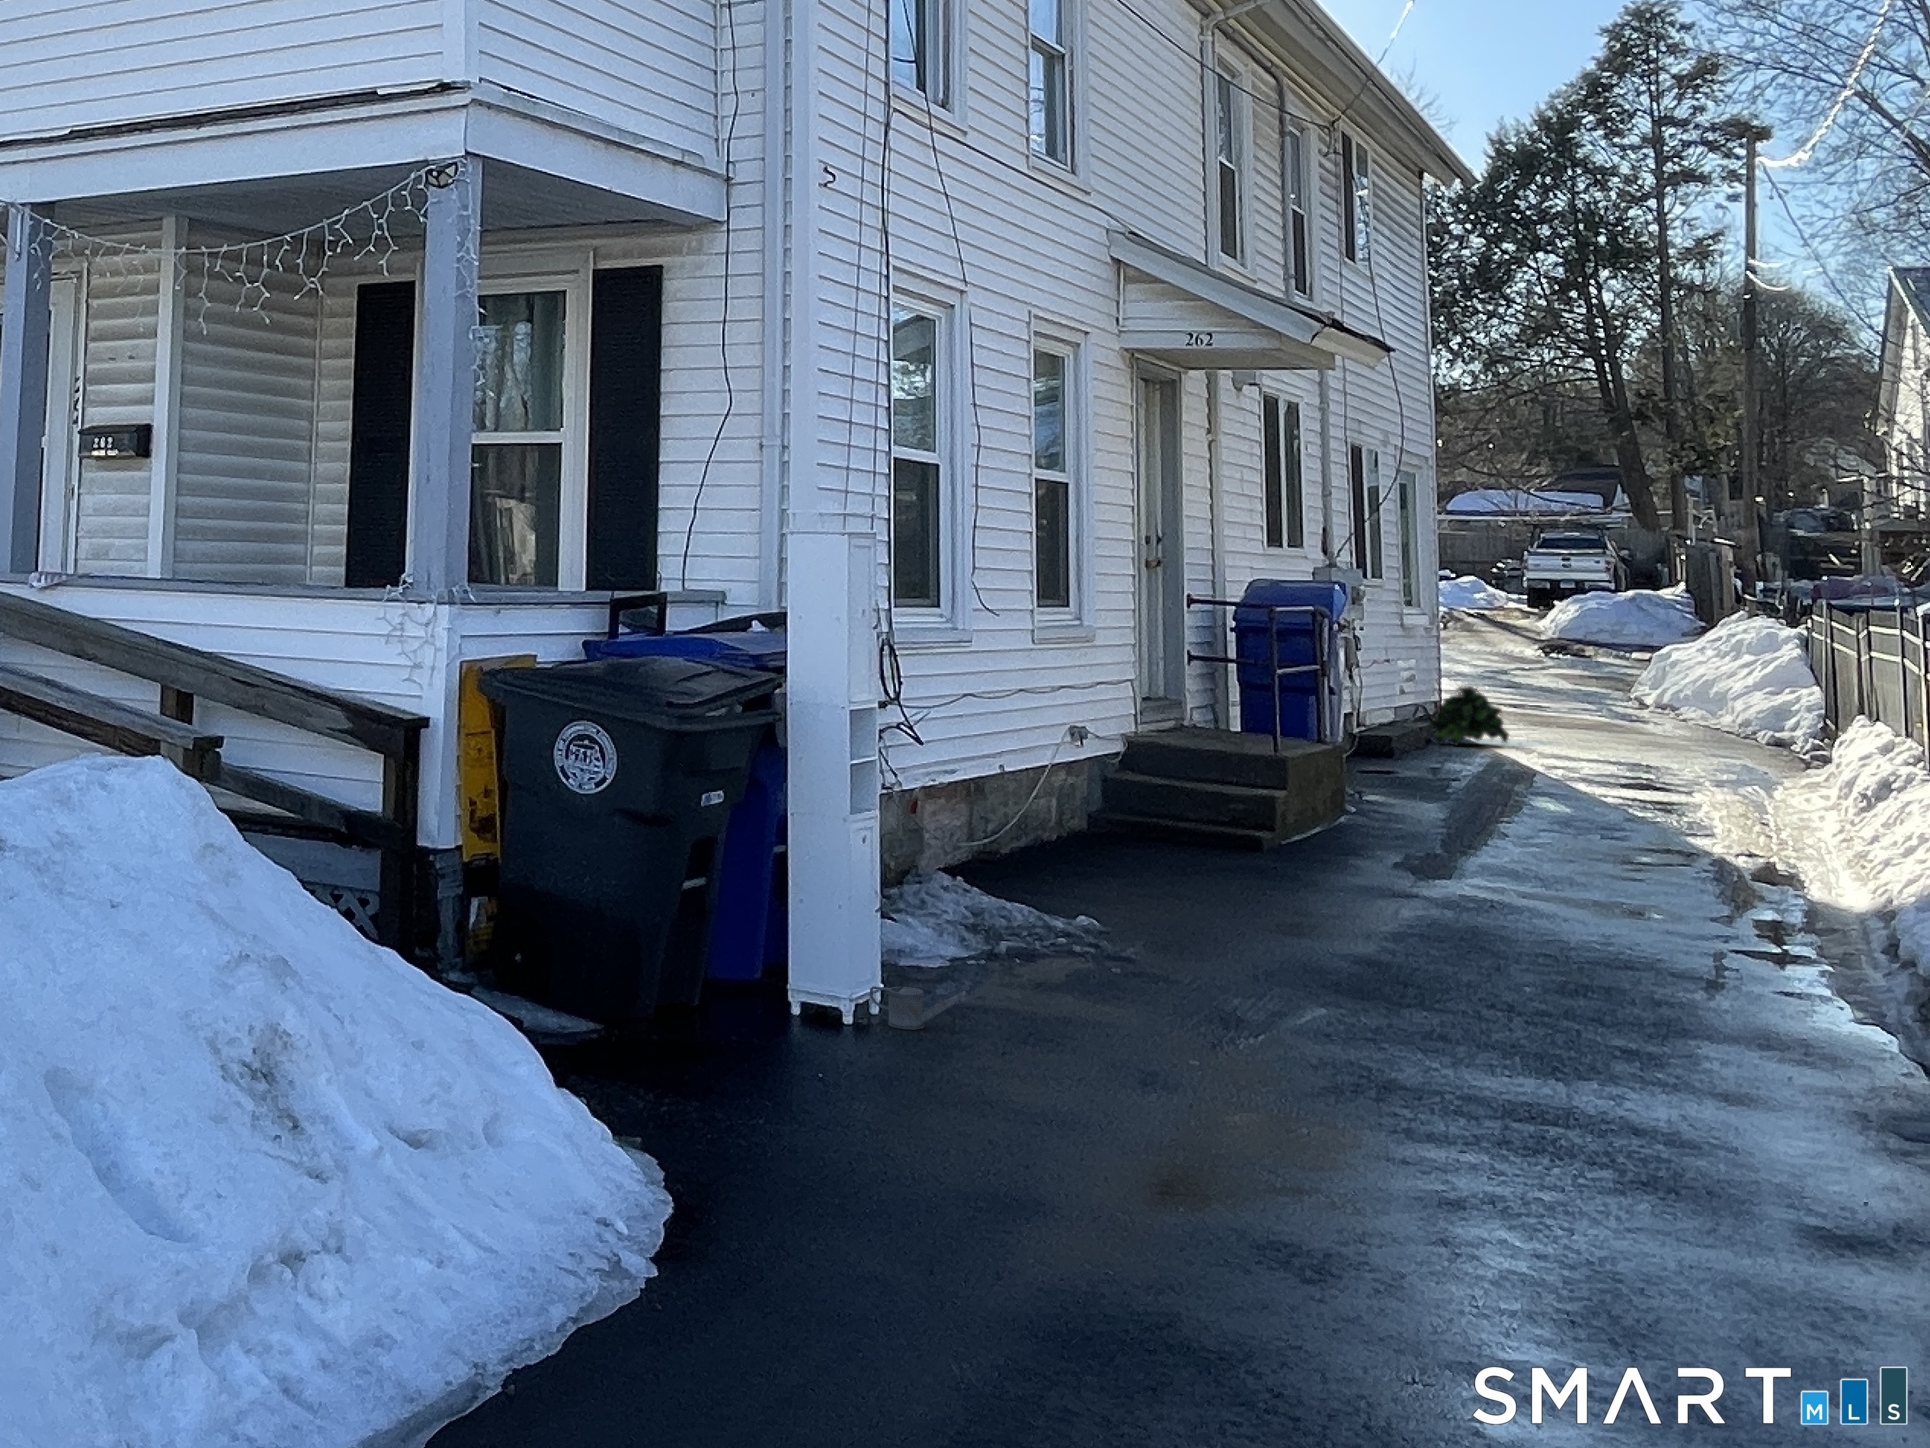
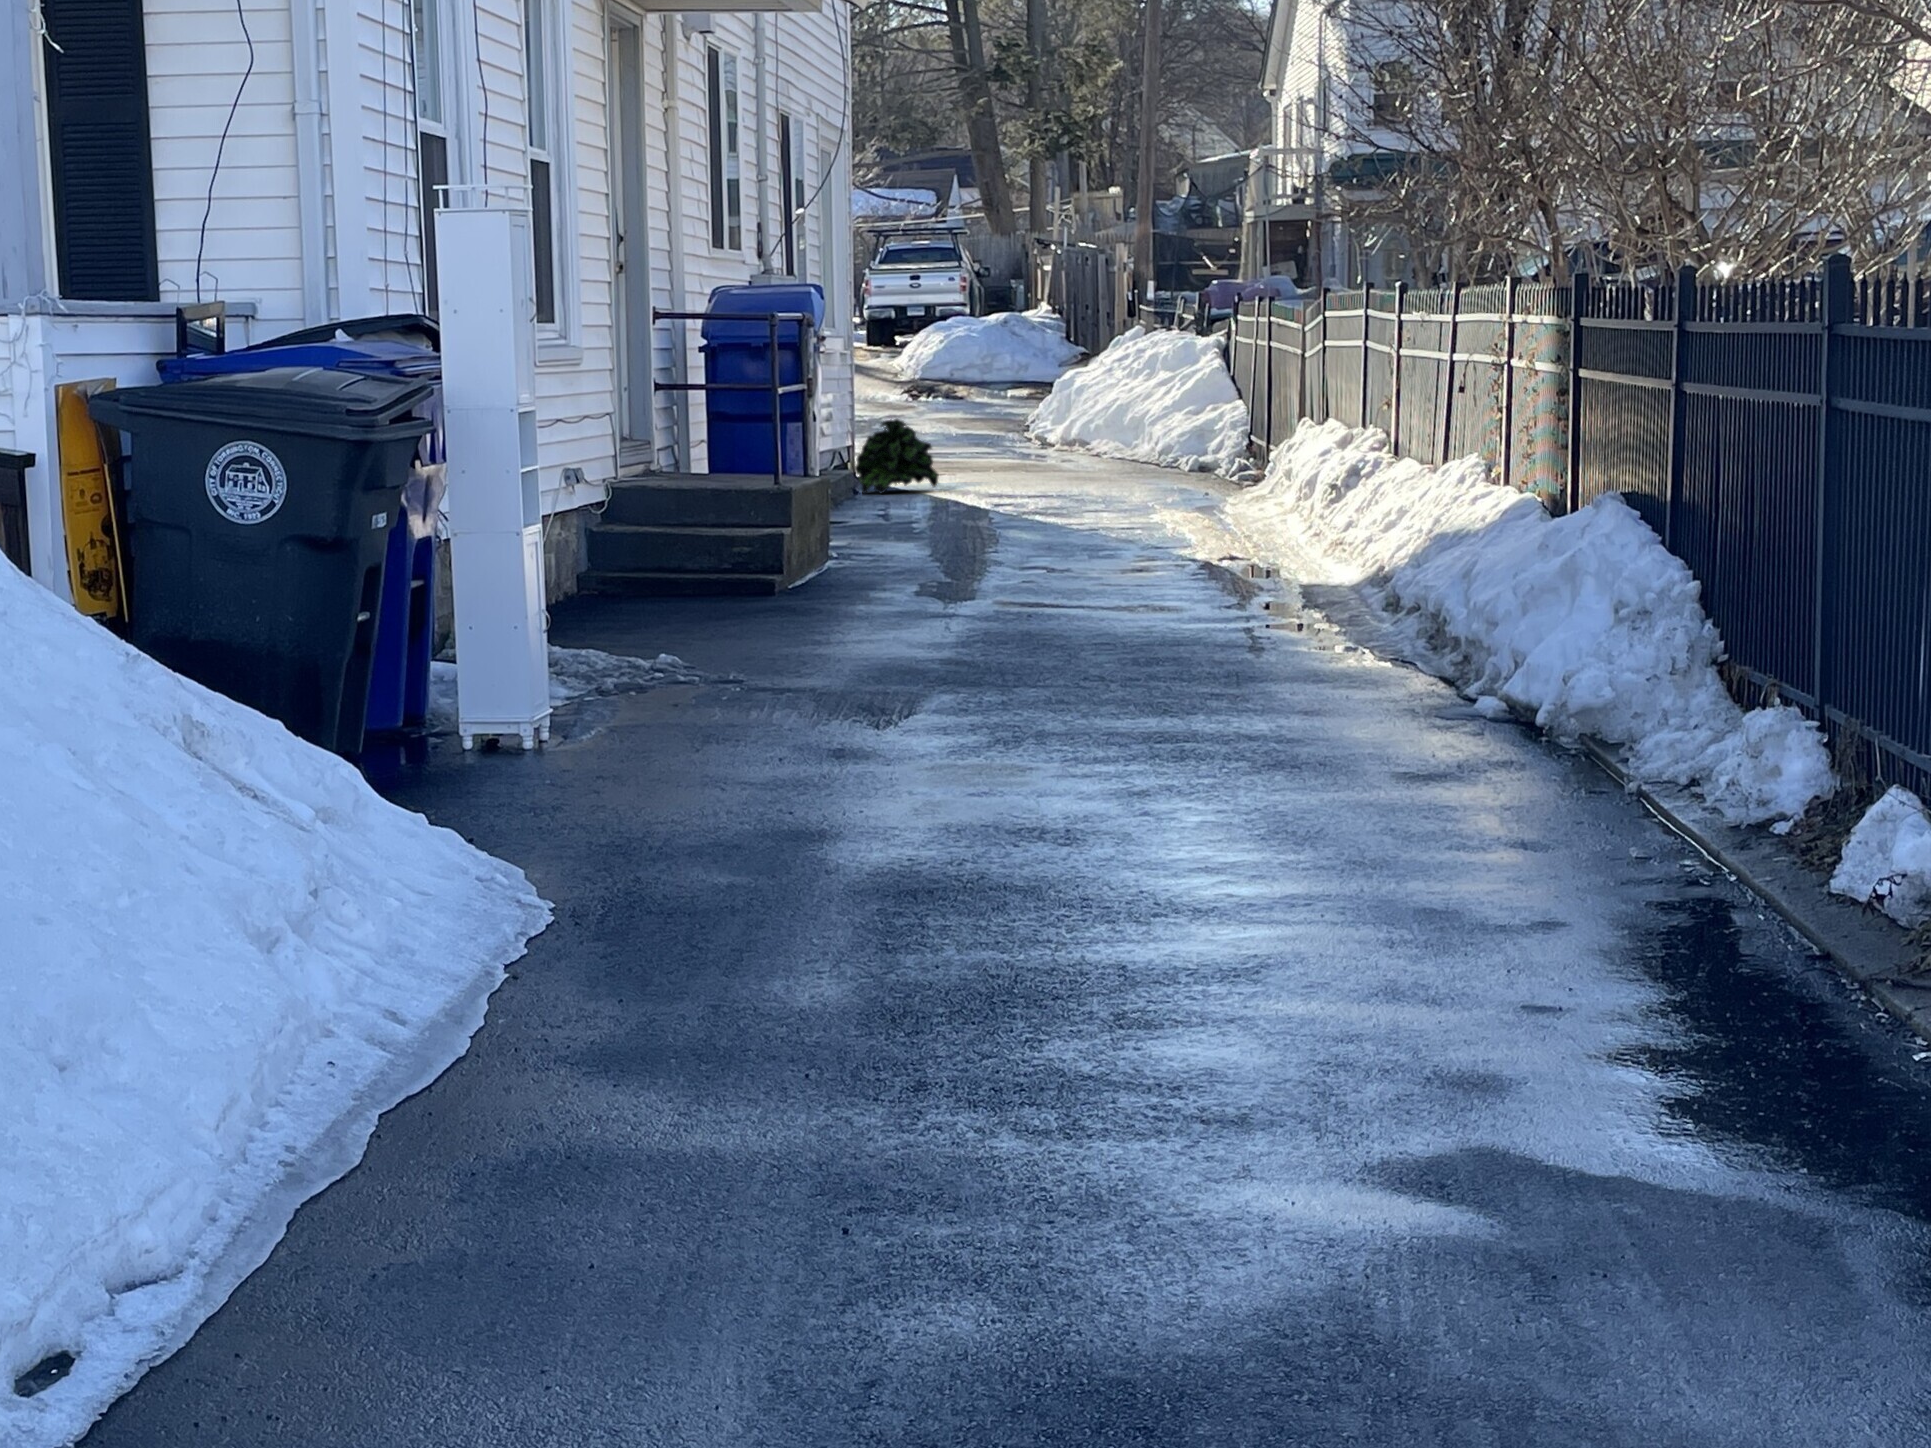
watering can: present [870,986,966,1030] -> none [535,701,637,749]

